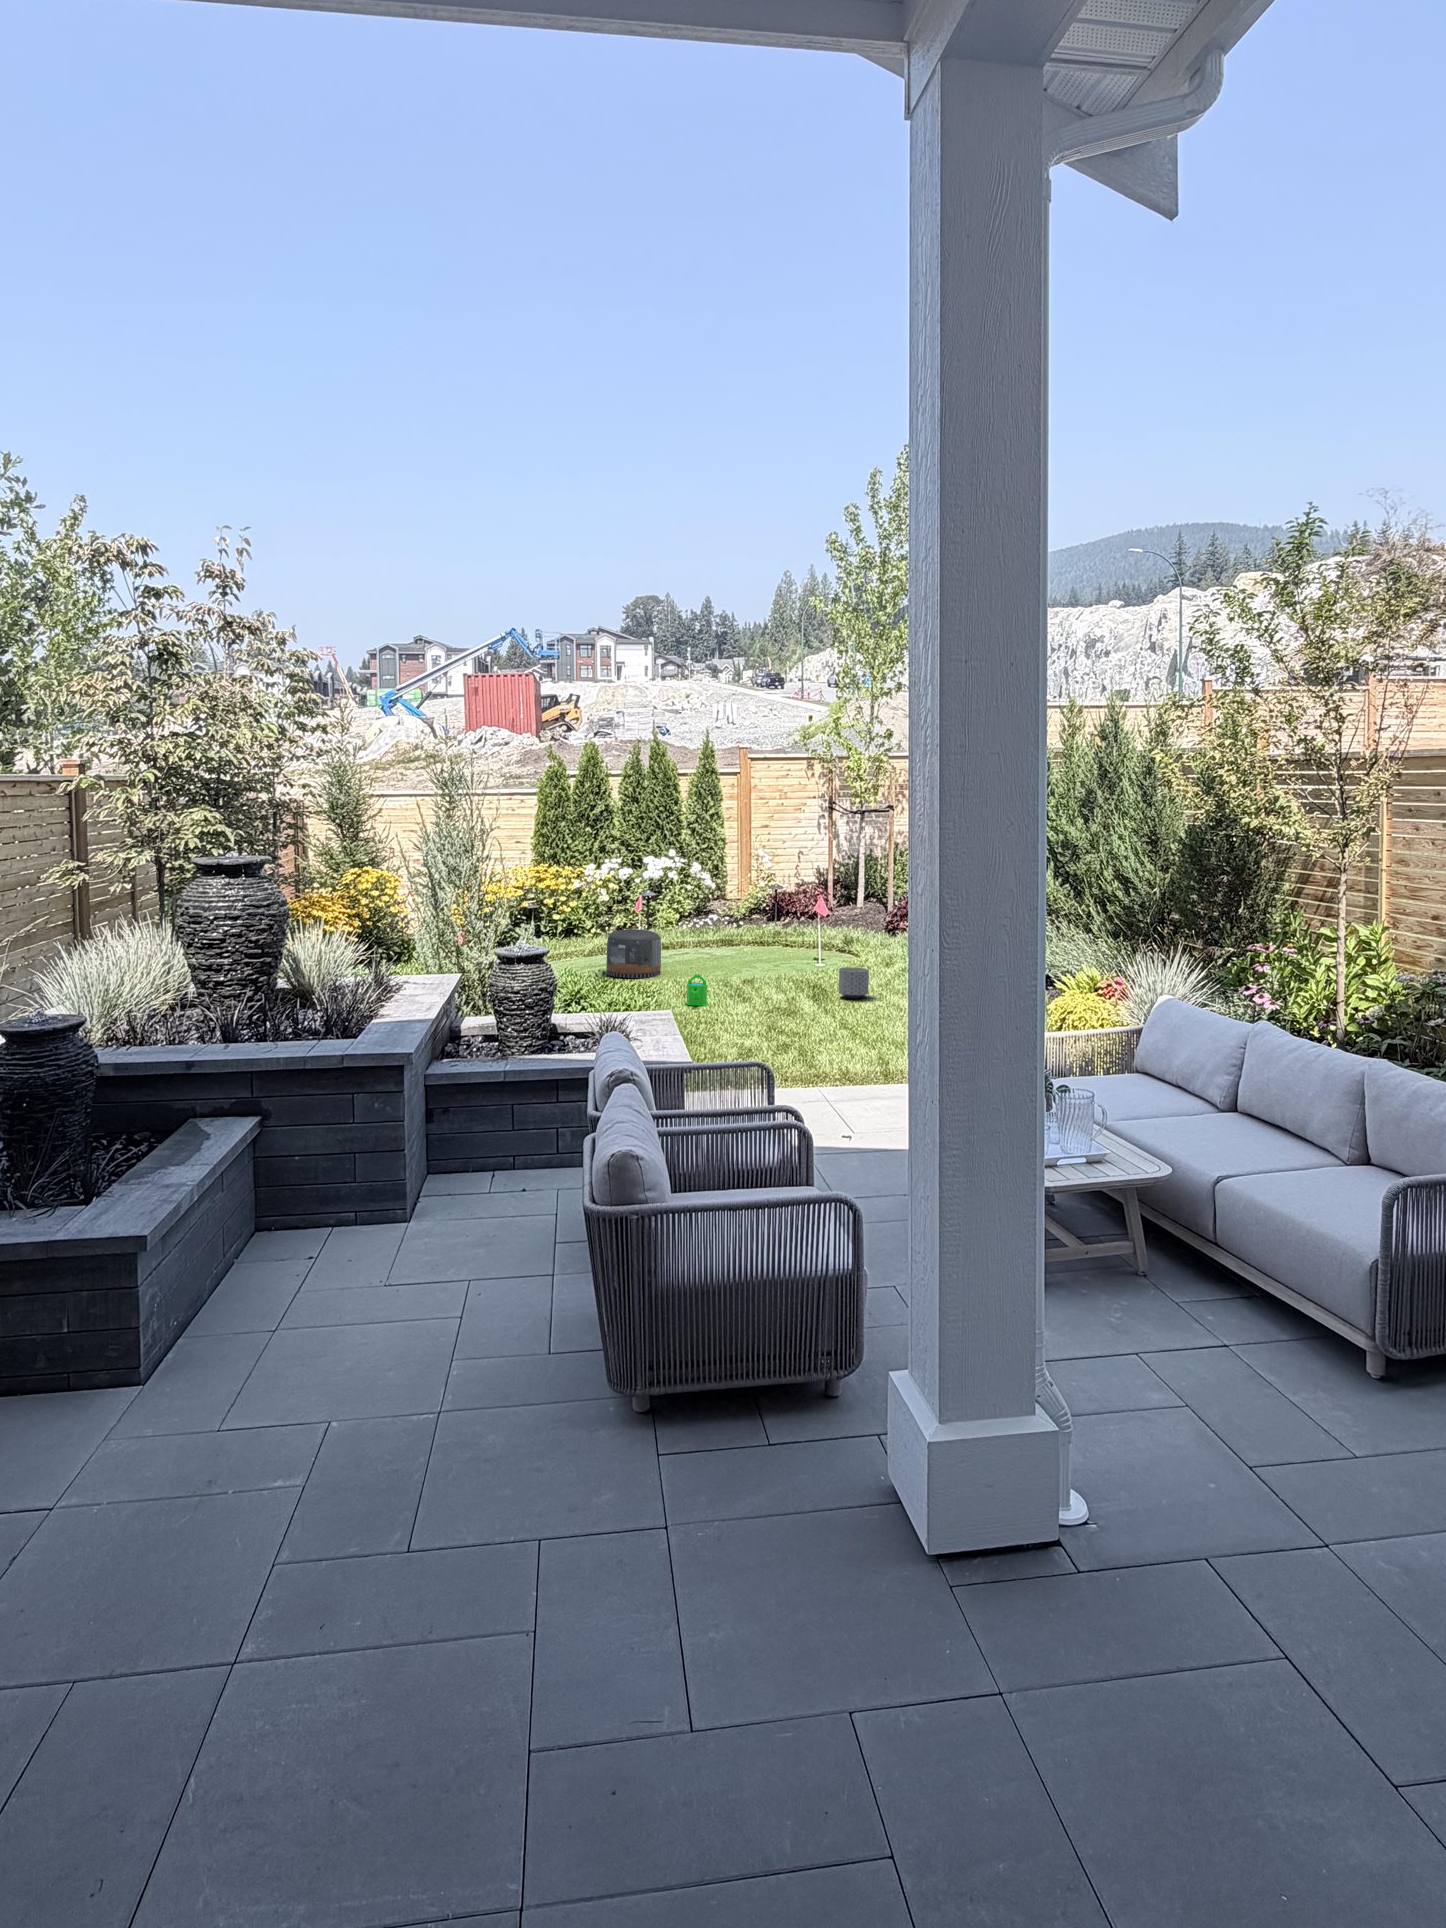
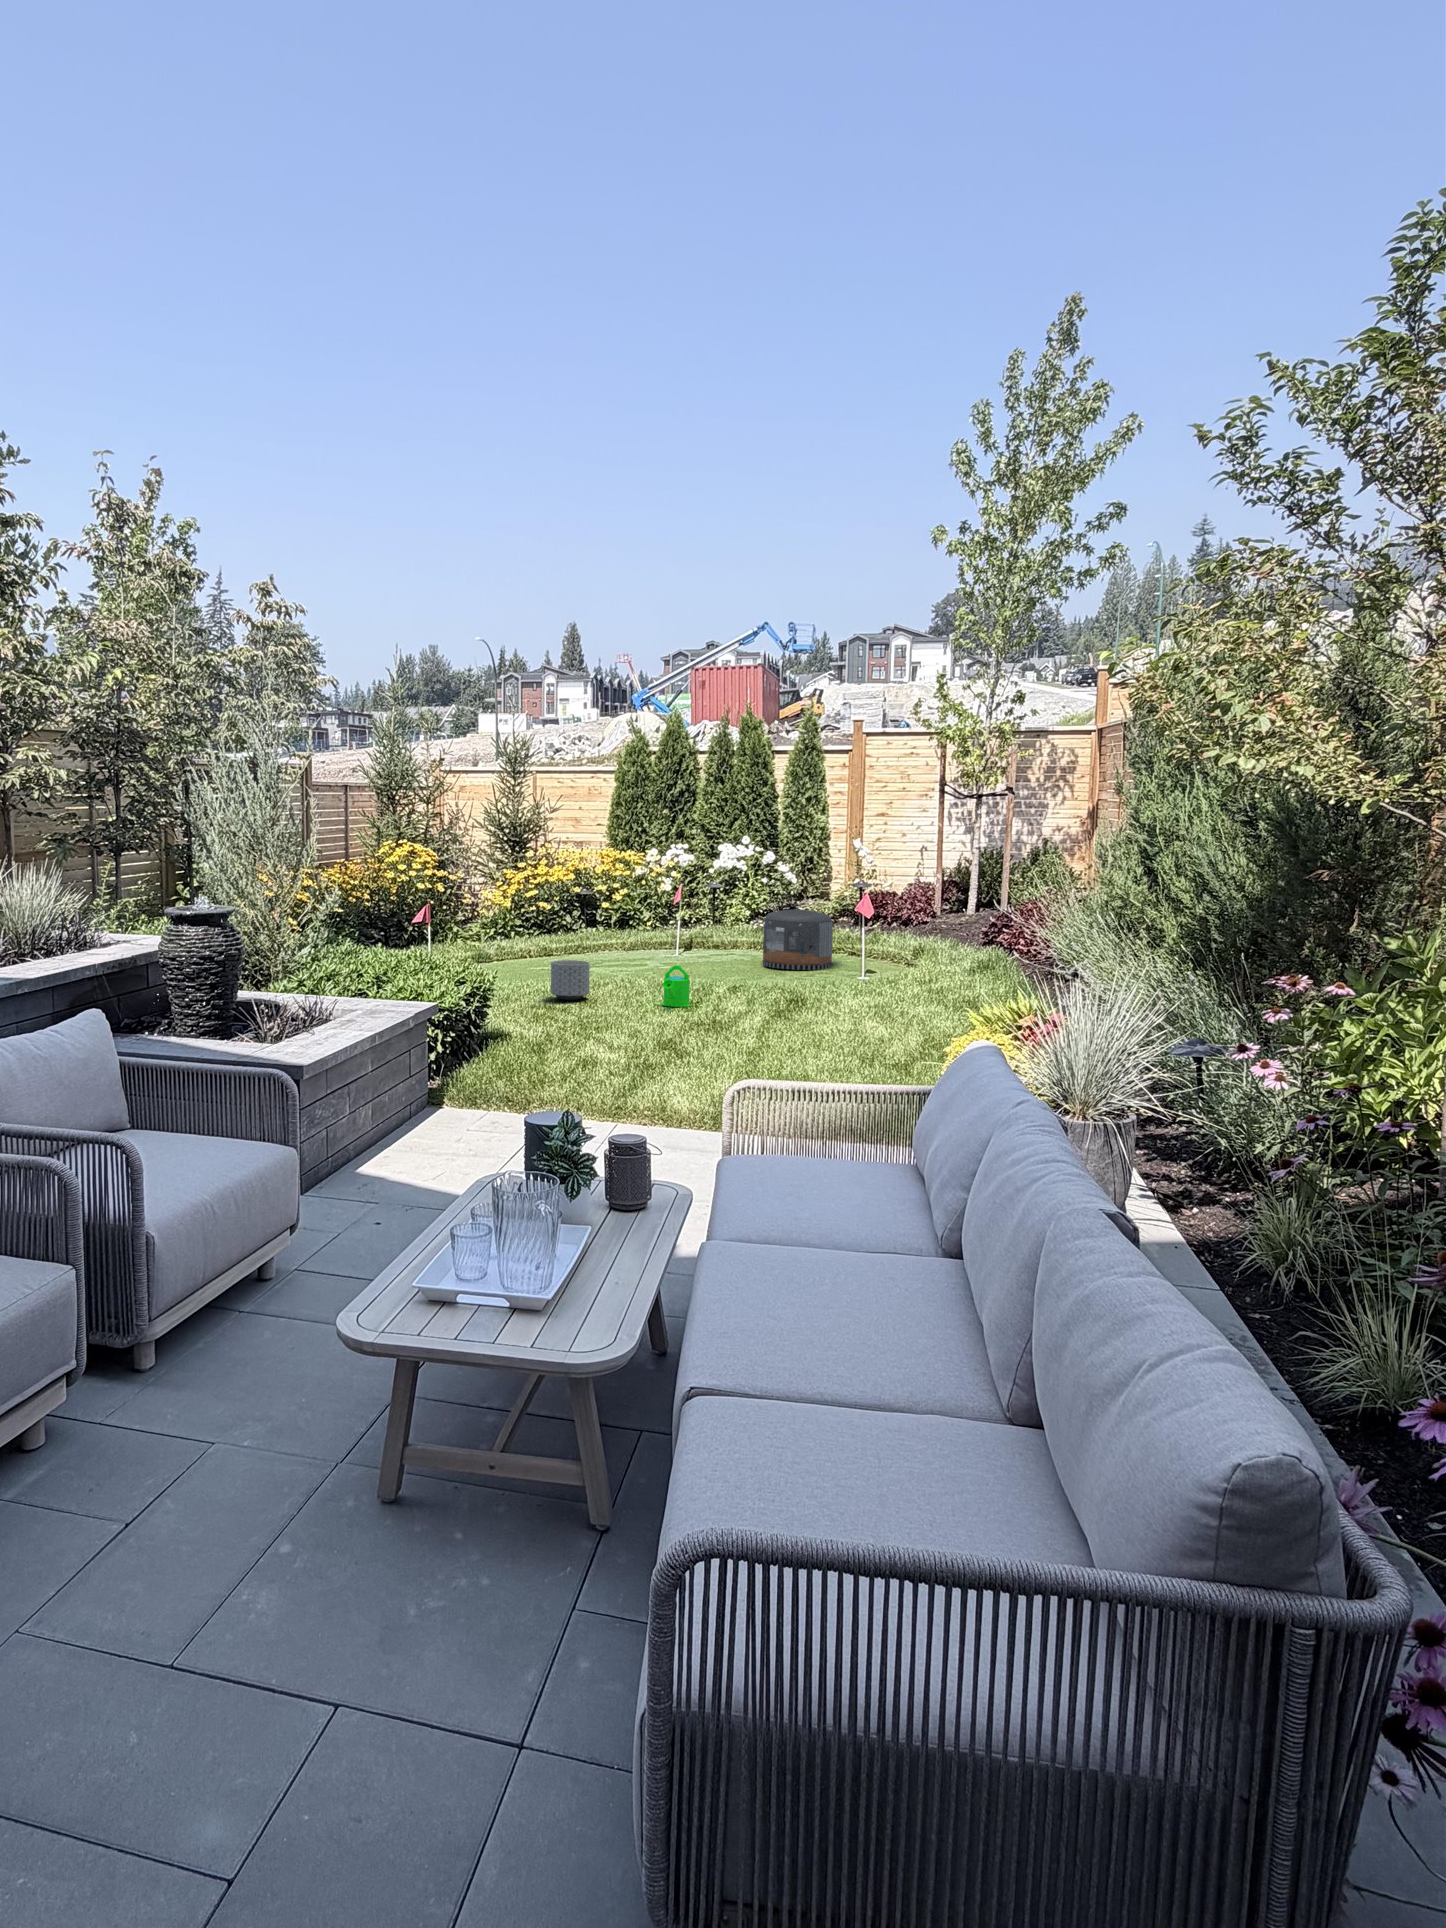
pouf: present [607,929,661,978] -> present [763,910,833,970]
planter: present [839,967,869,999] -> present [551,960,590,1000]

